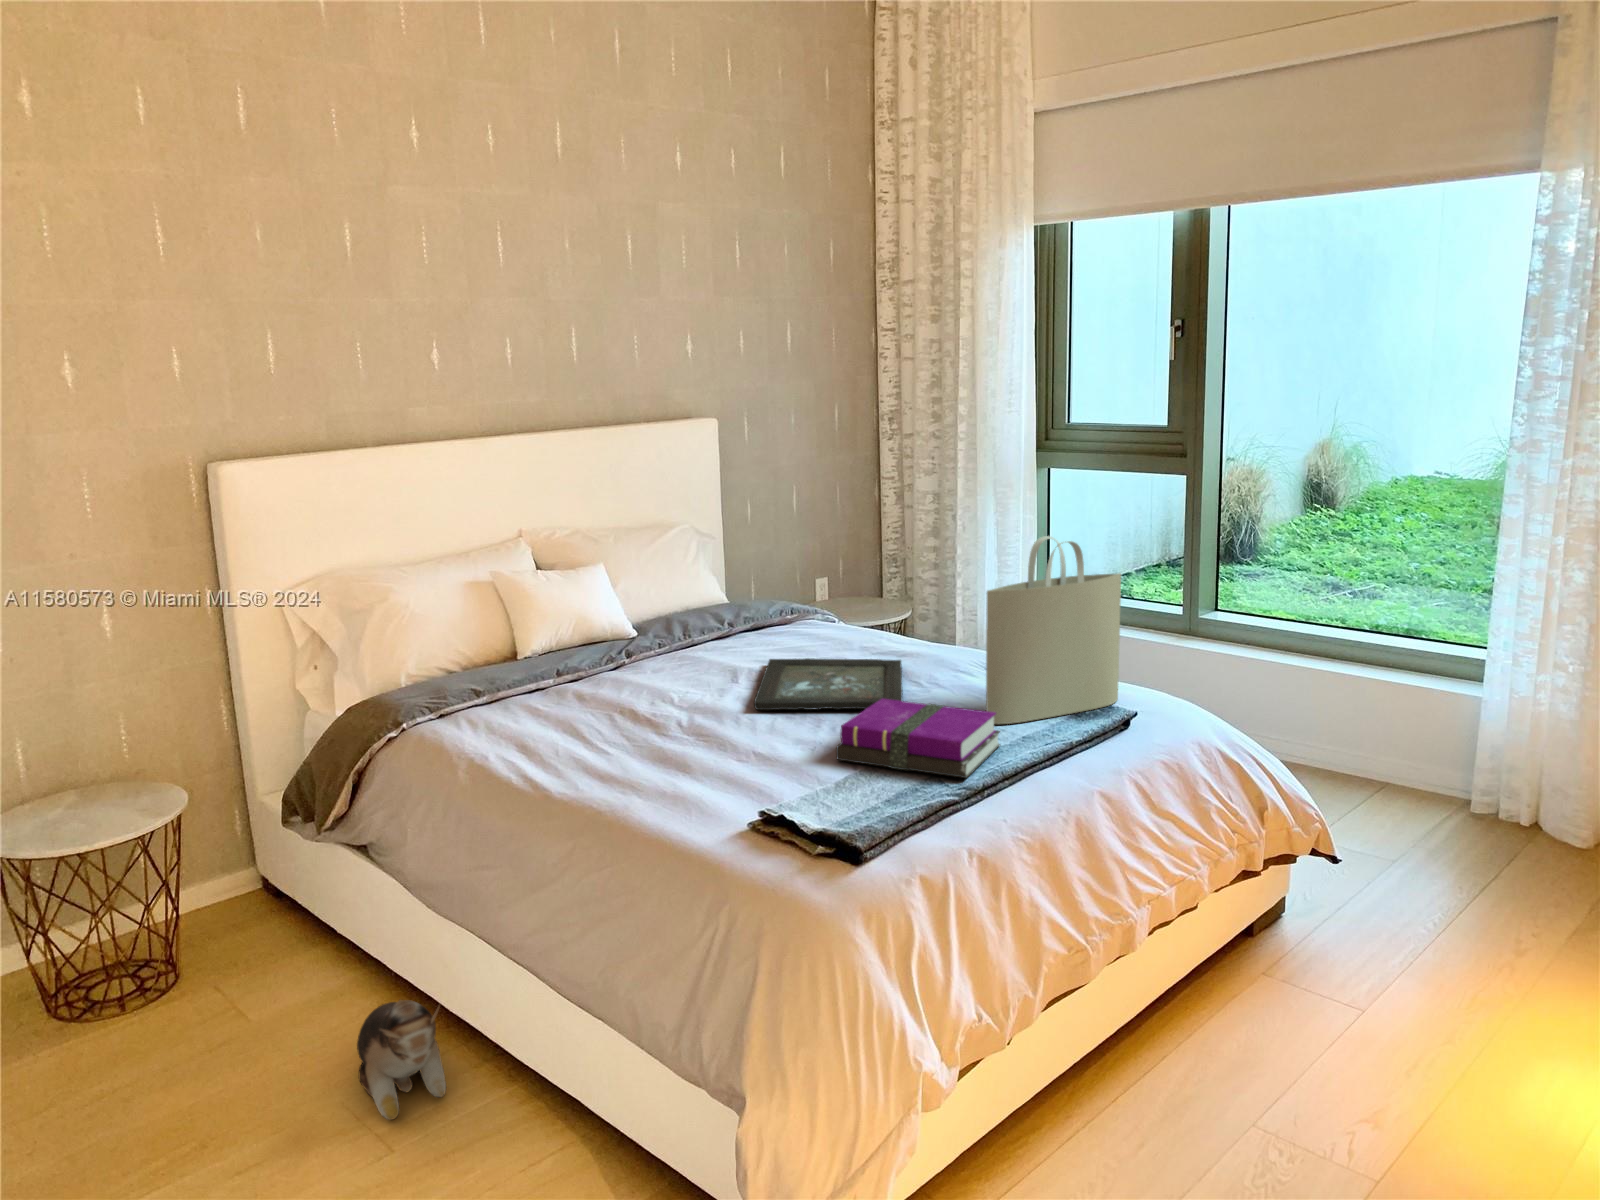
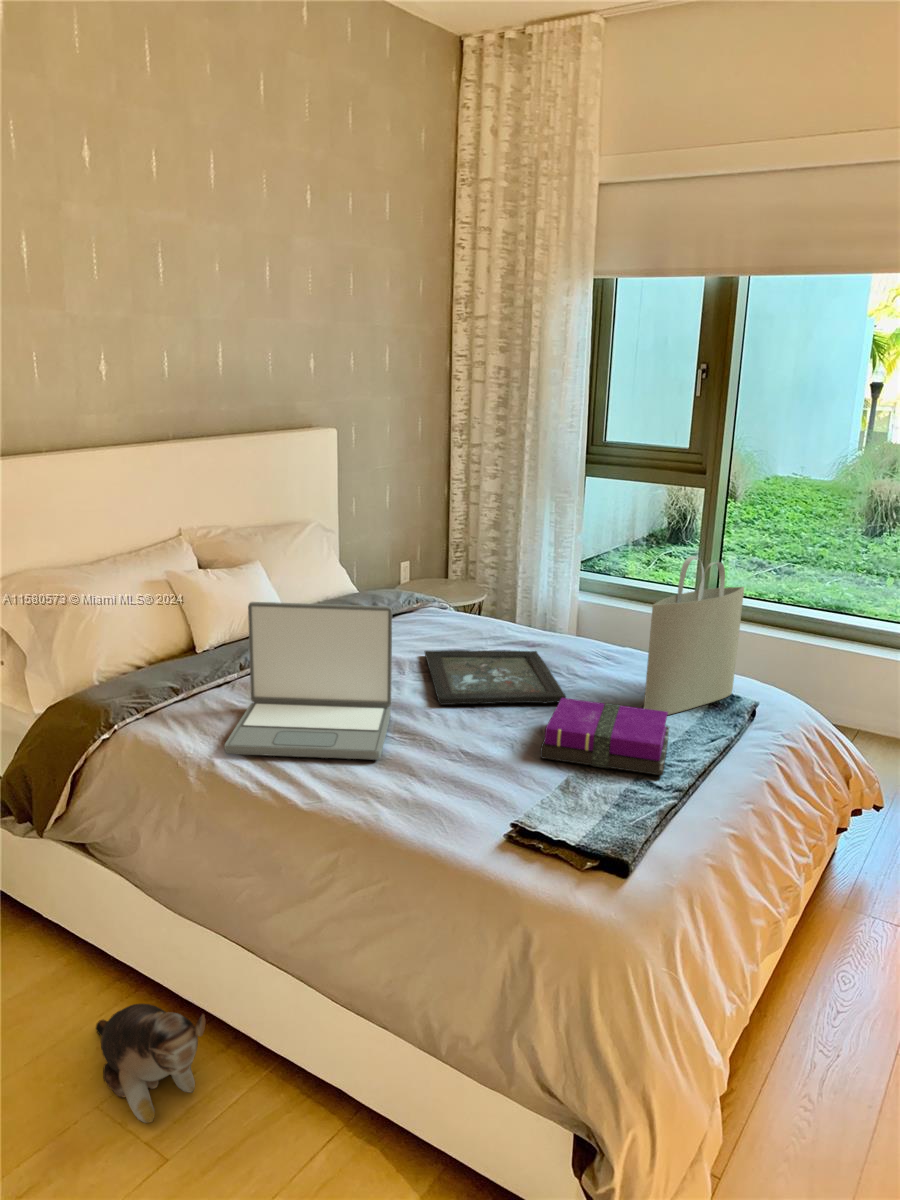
laptop: none [500,593,697,757] -> present [224,602,392,760]

